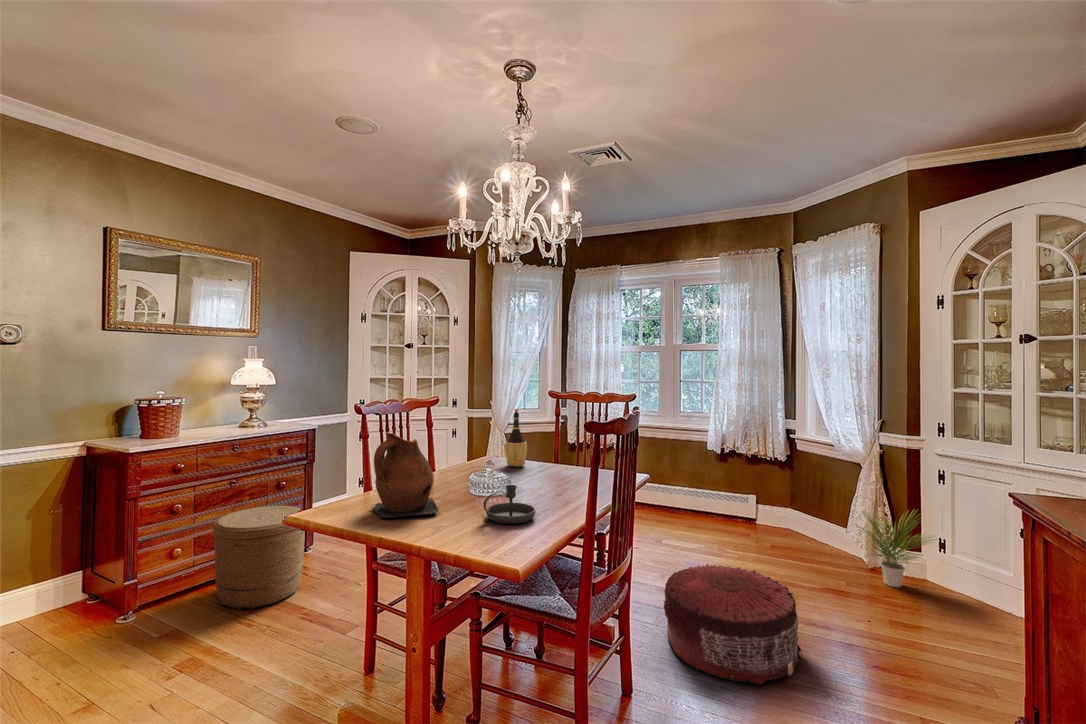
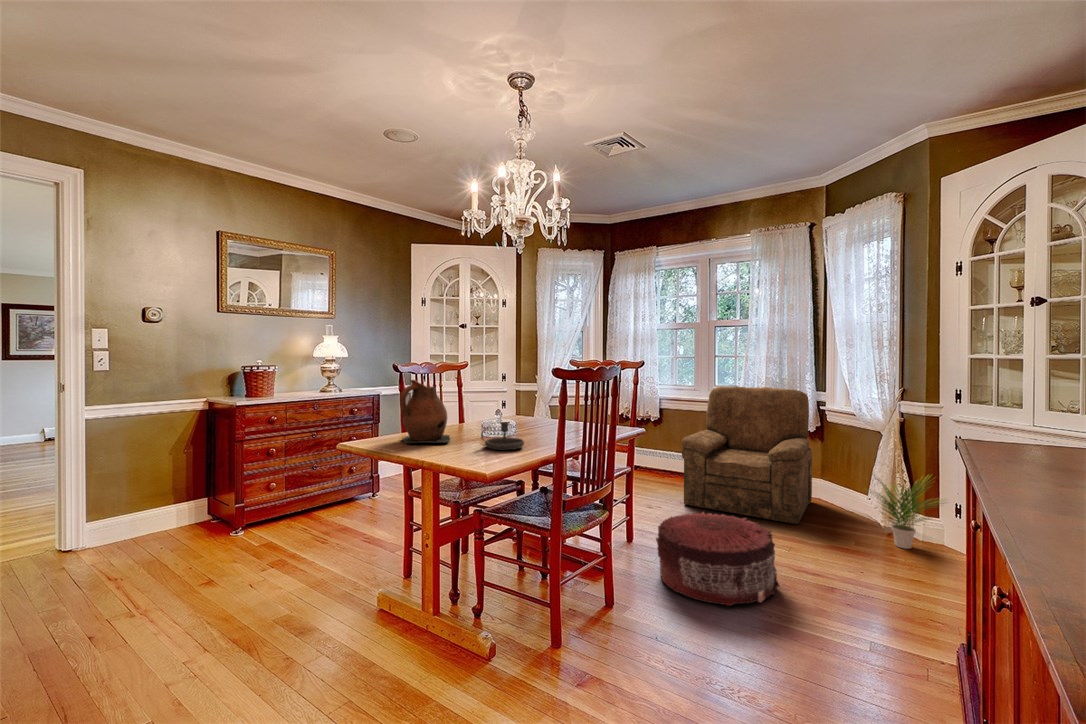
wine bottle: present [505,409,527,467] -> none [524,372,544,422]
armchair: none [660,414,787,562] -> present [682,386,812,524]
woven basket: present [213,506,305,609] -> none [299,455,370,532]

